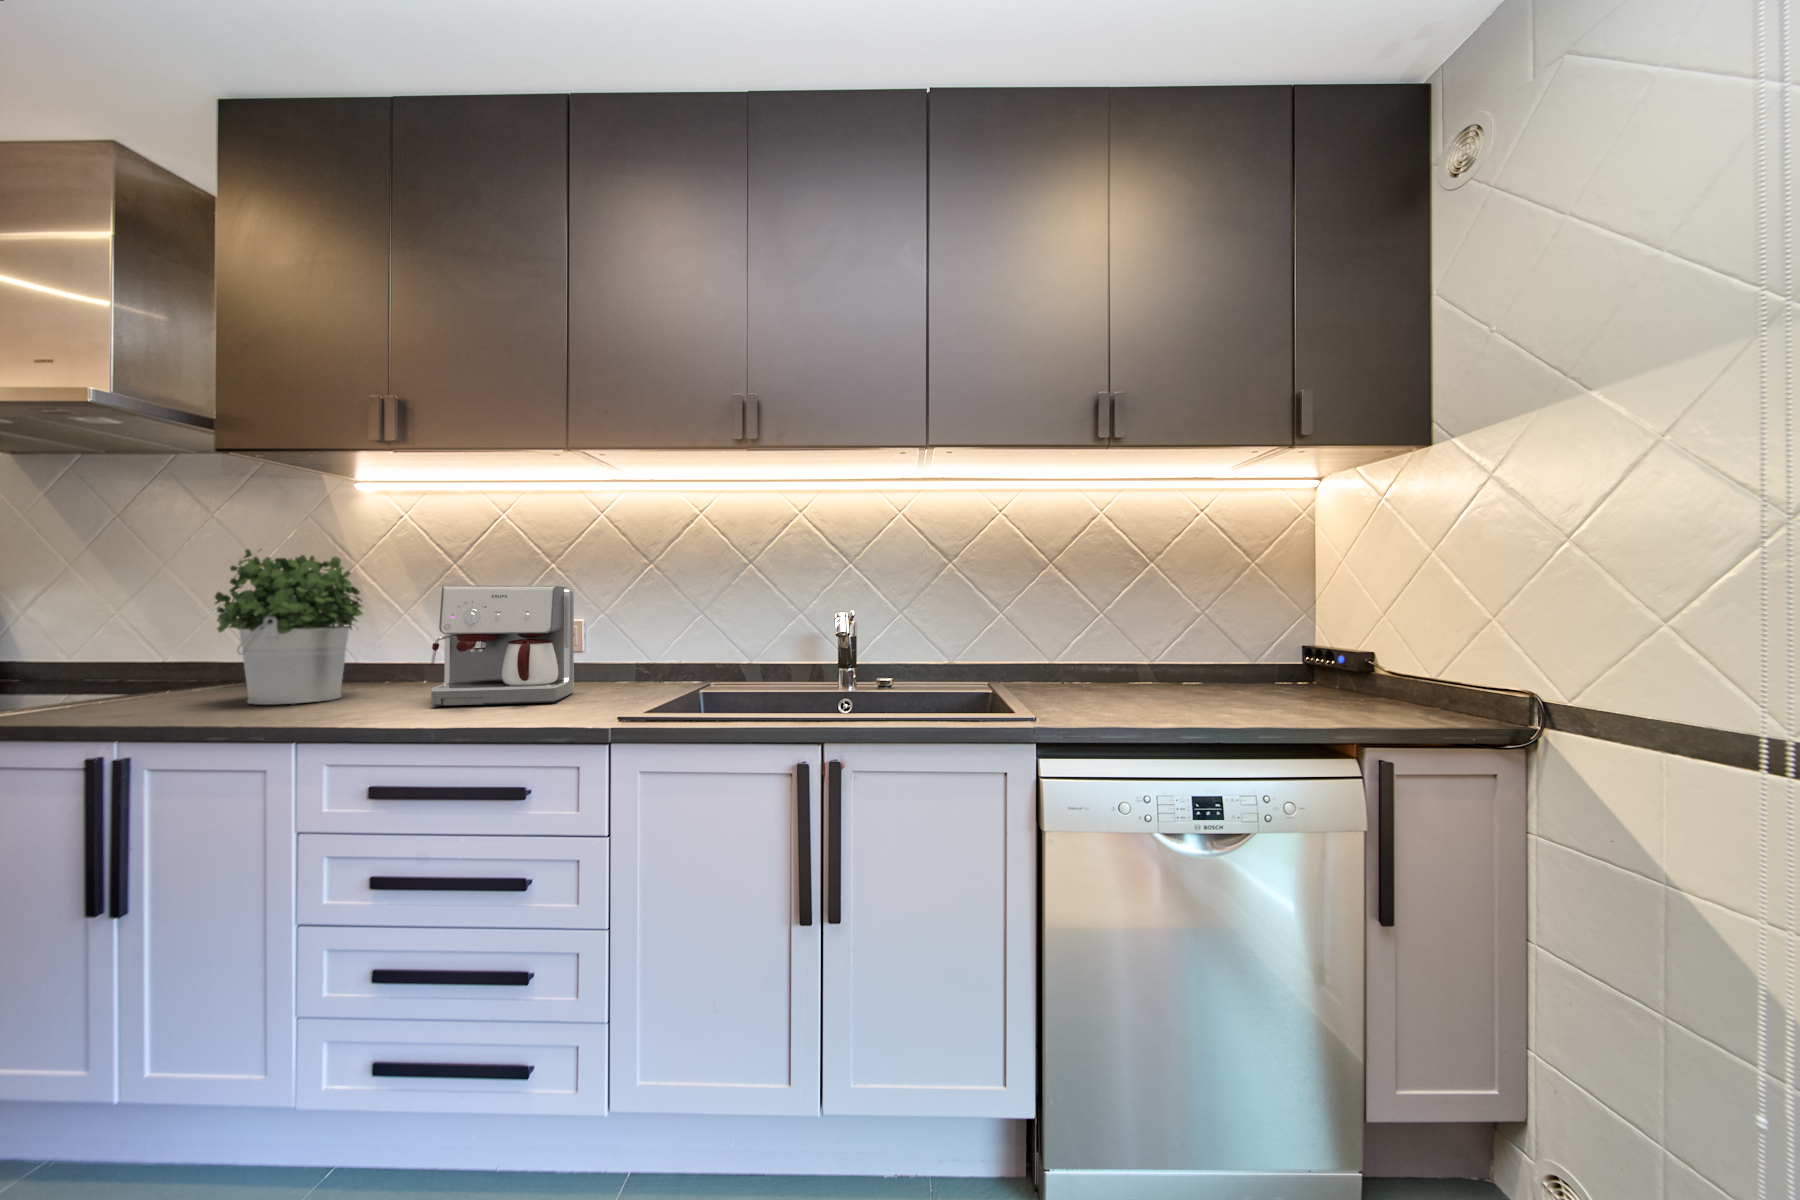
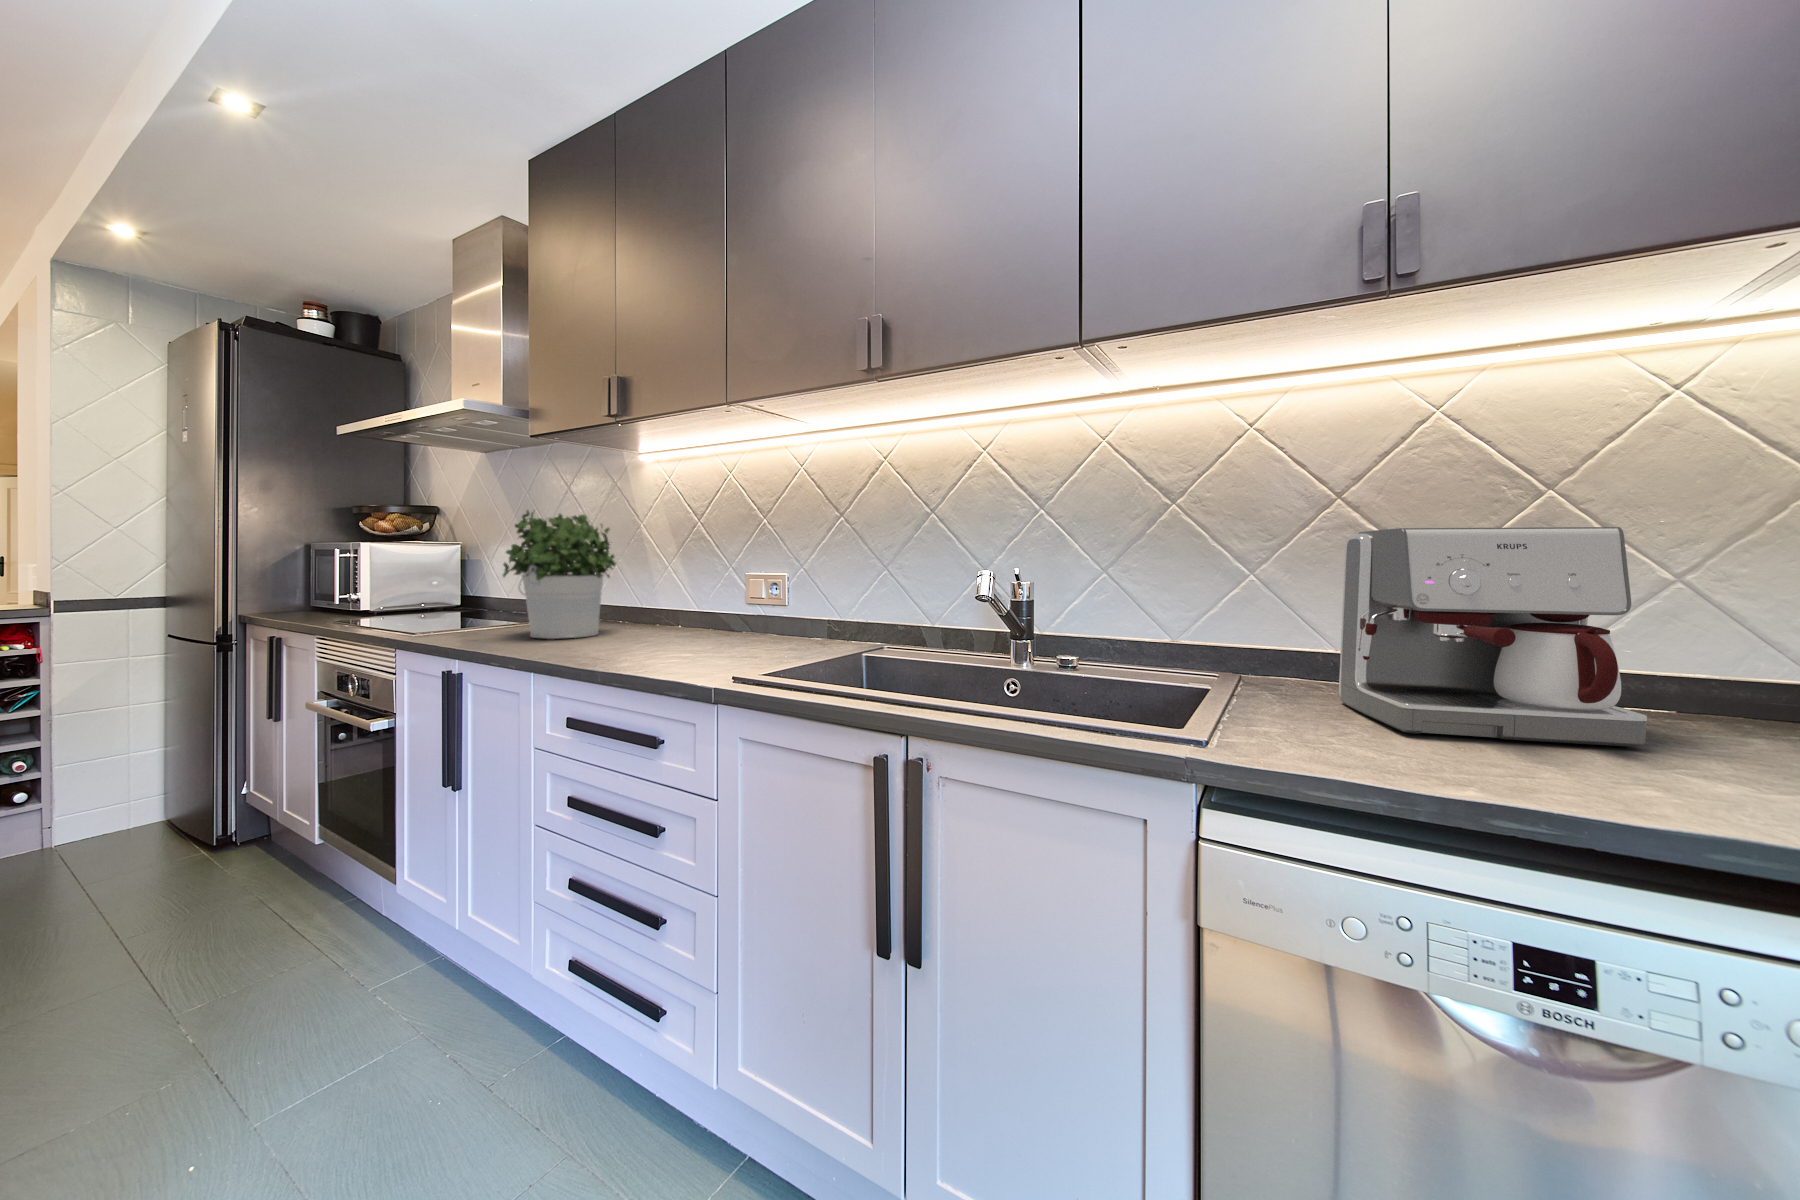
coffee maker: present [431,585,574,706] -> present [1339,527,1647,747]

